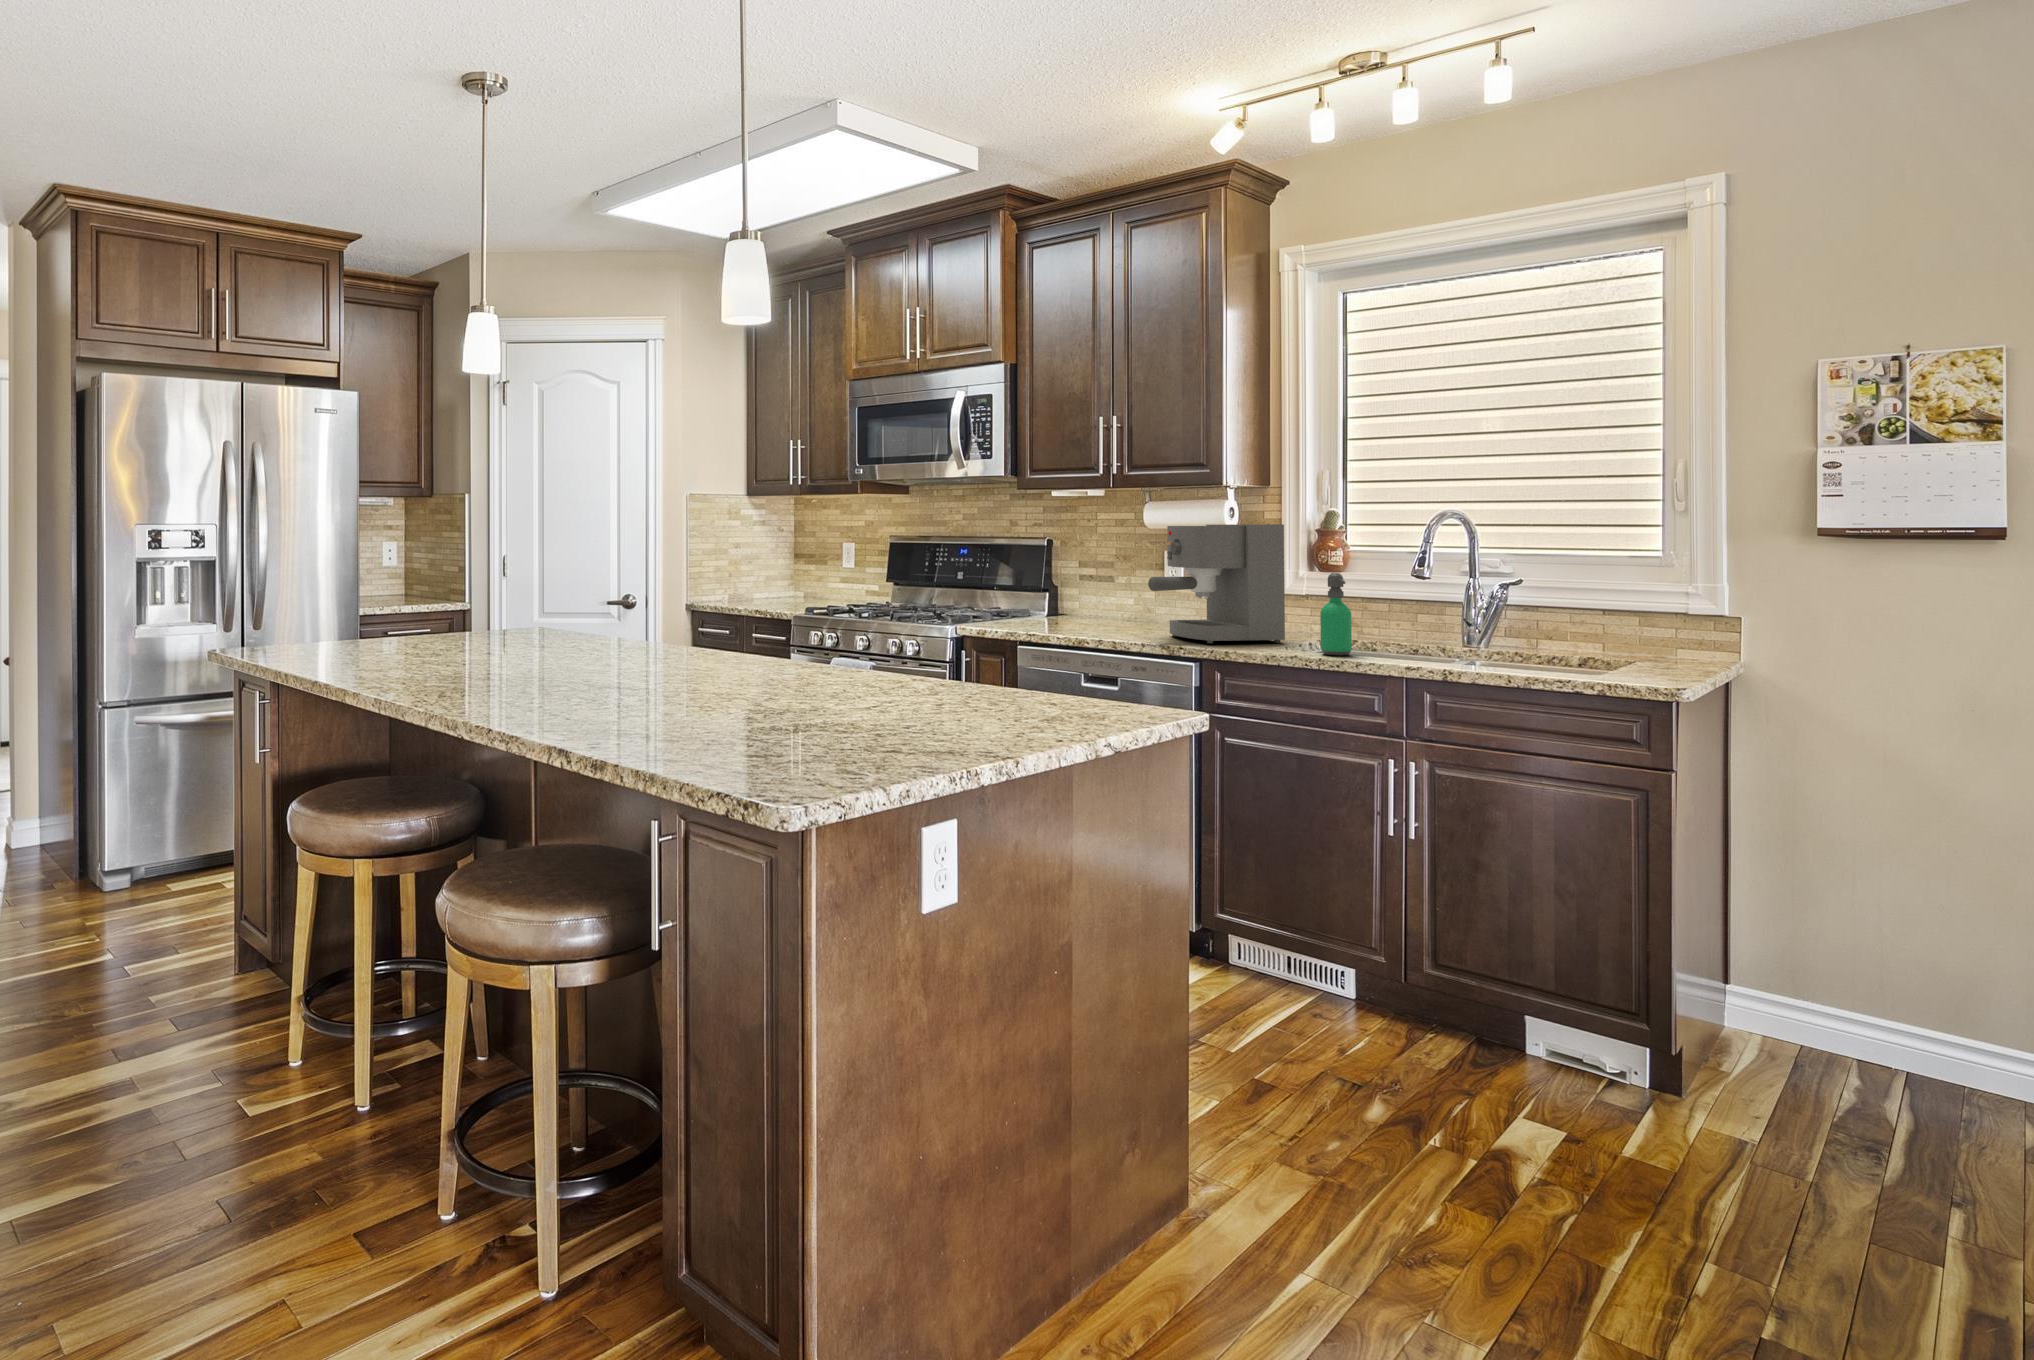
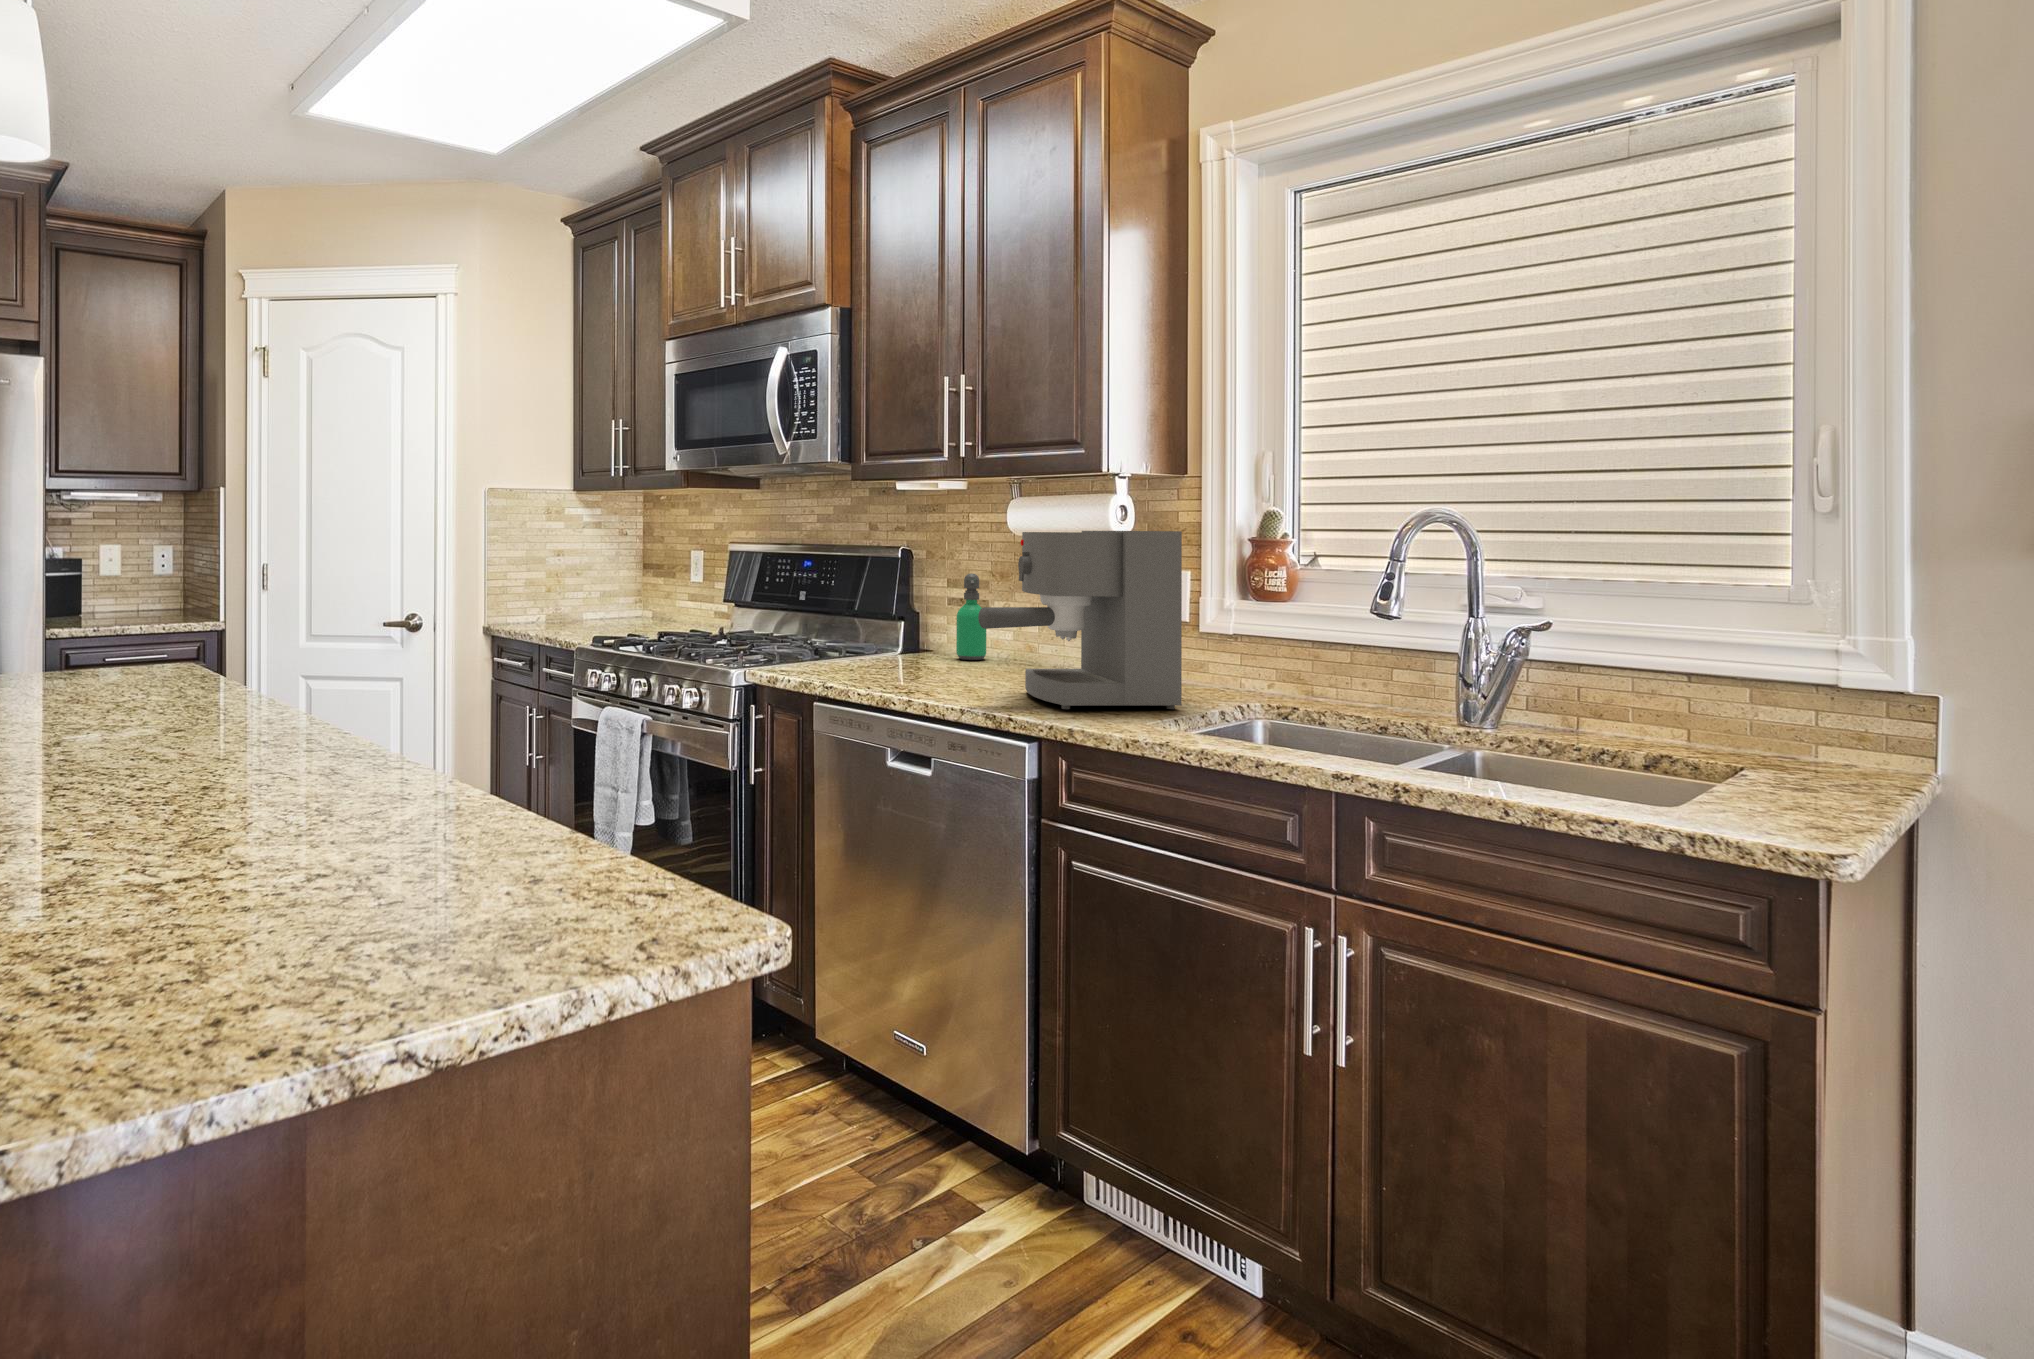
soap dispenser: present [1320,573,1352,655] -> present [956,573,986,660]

